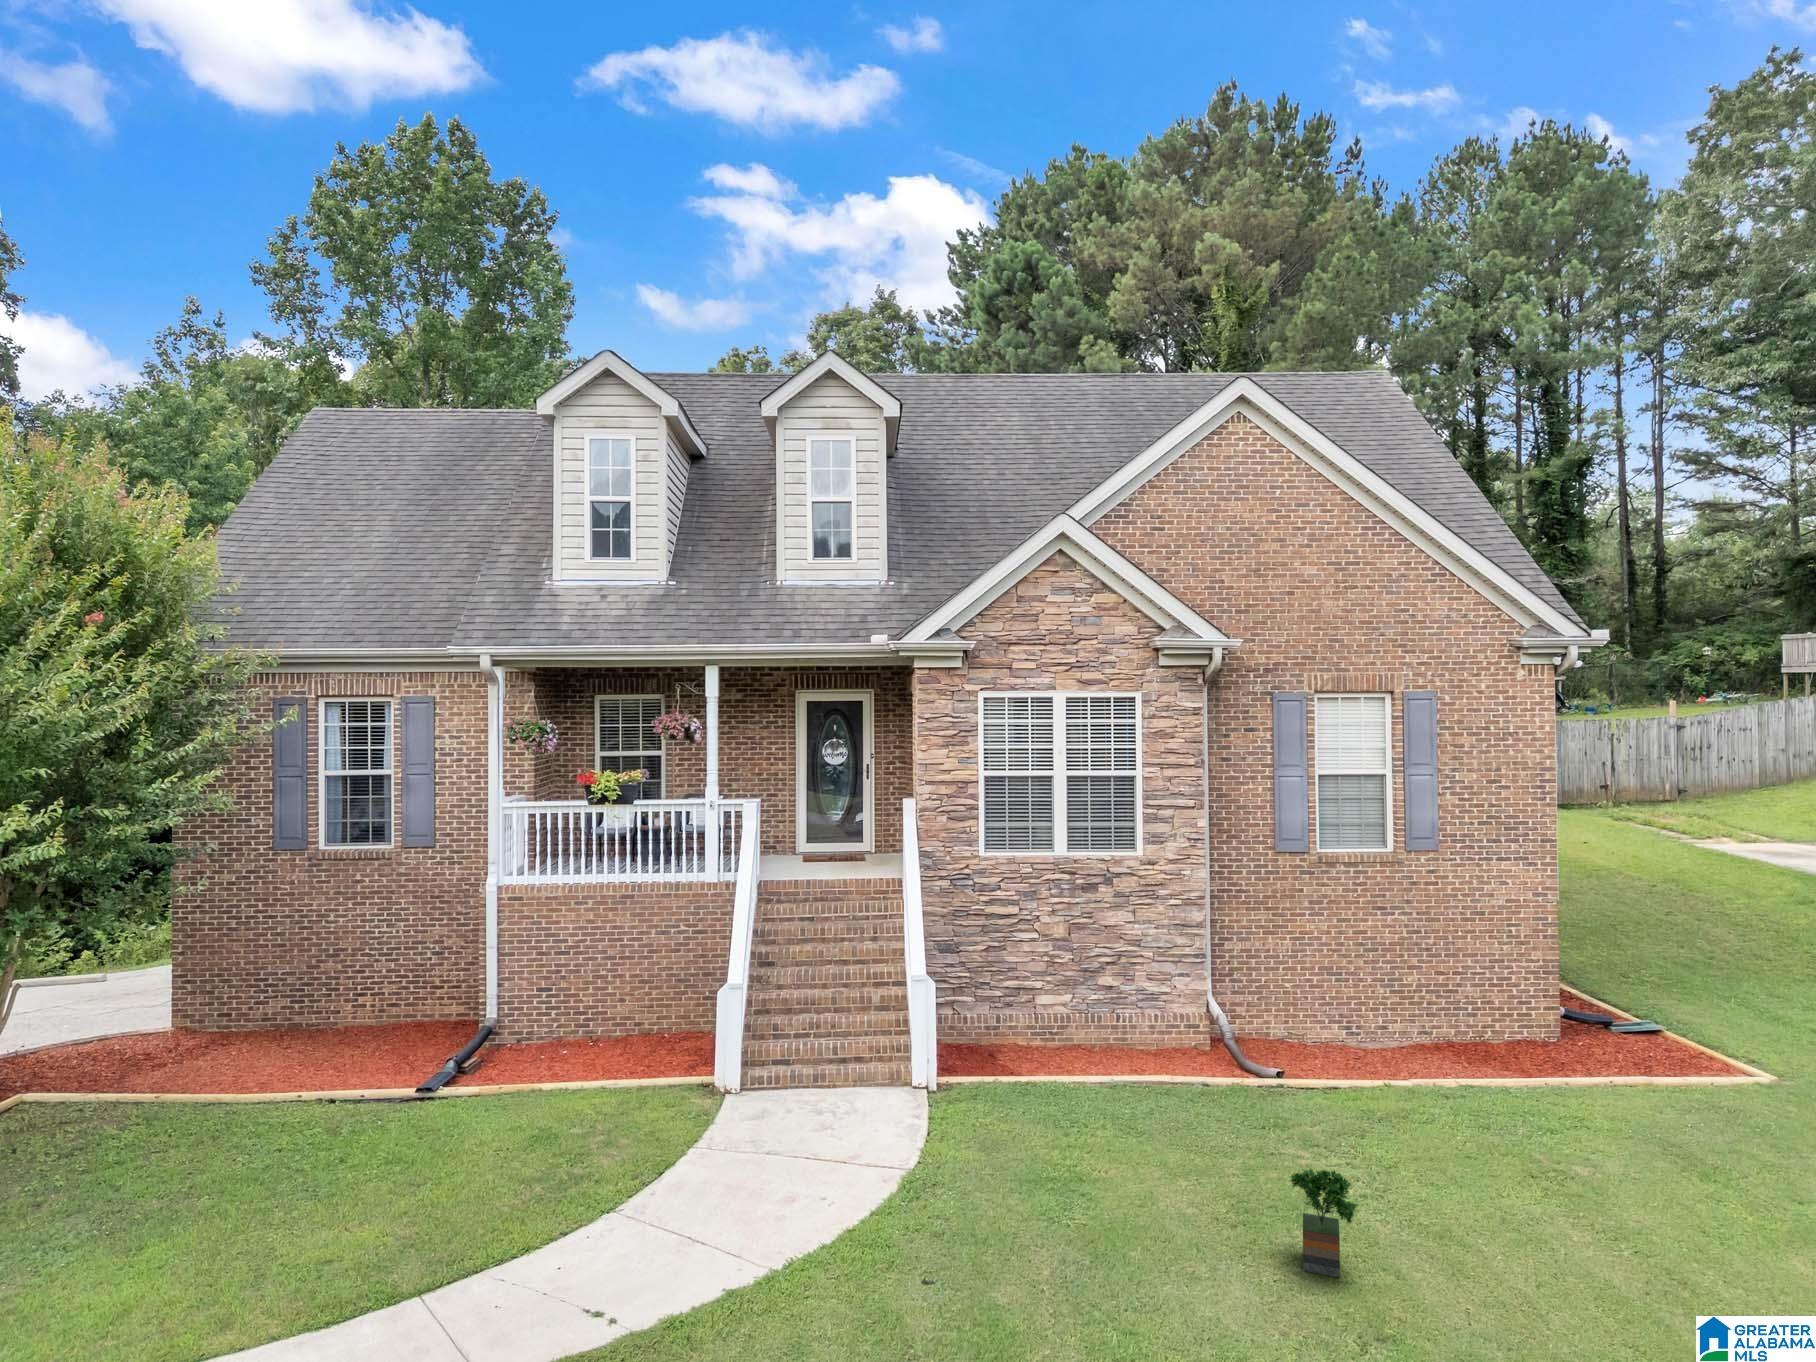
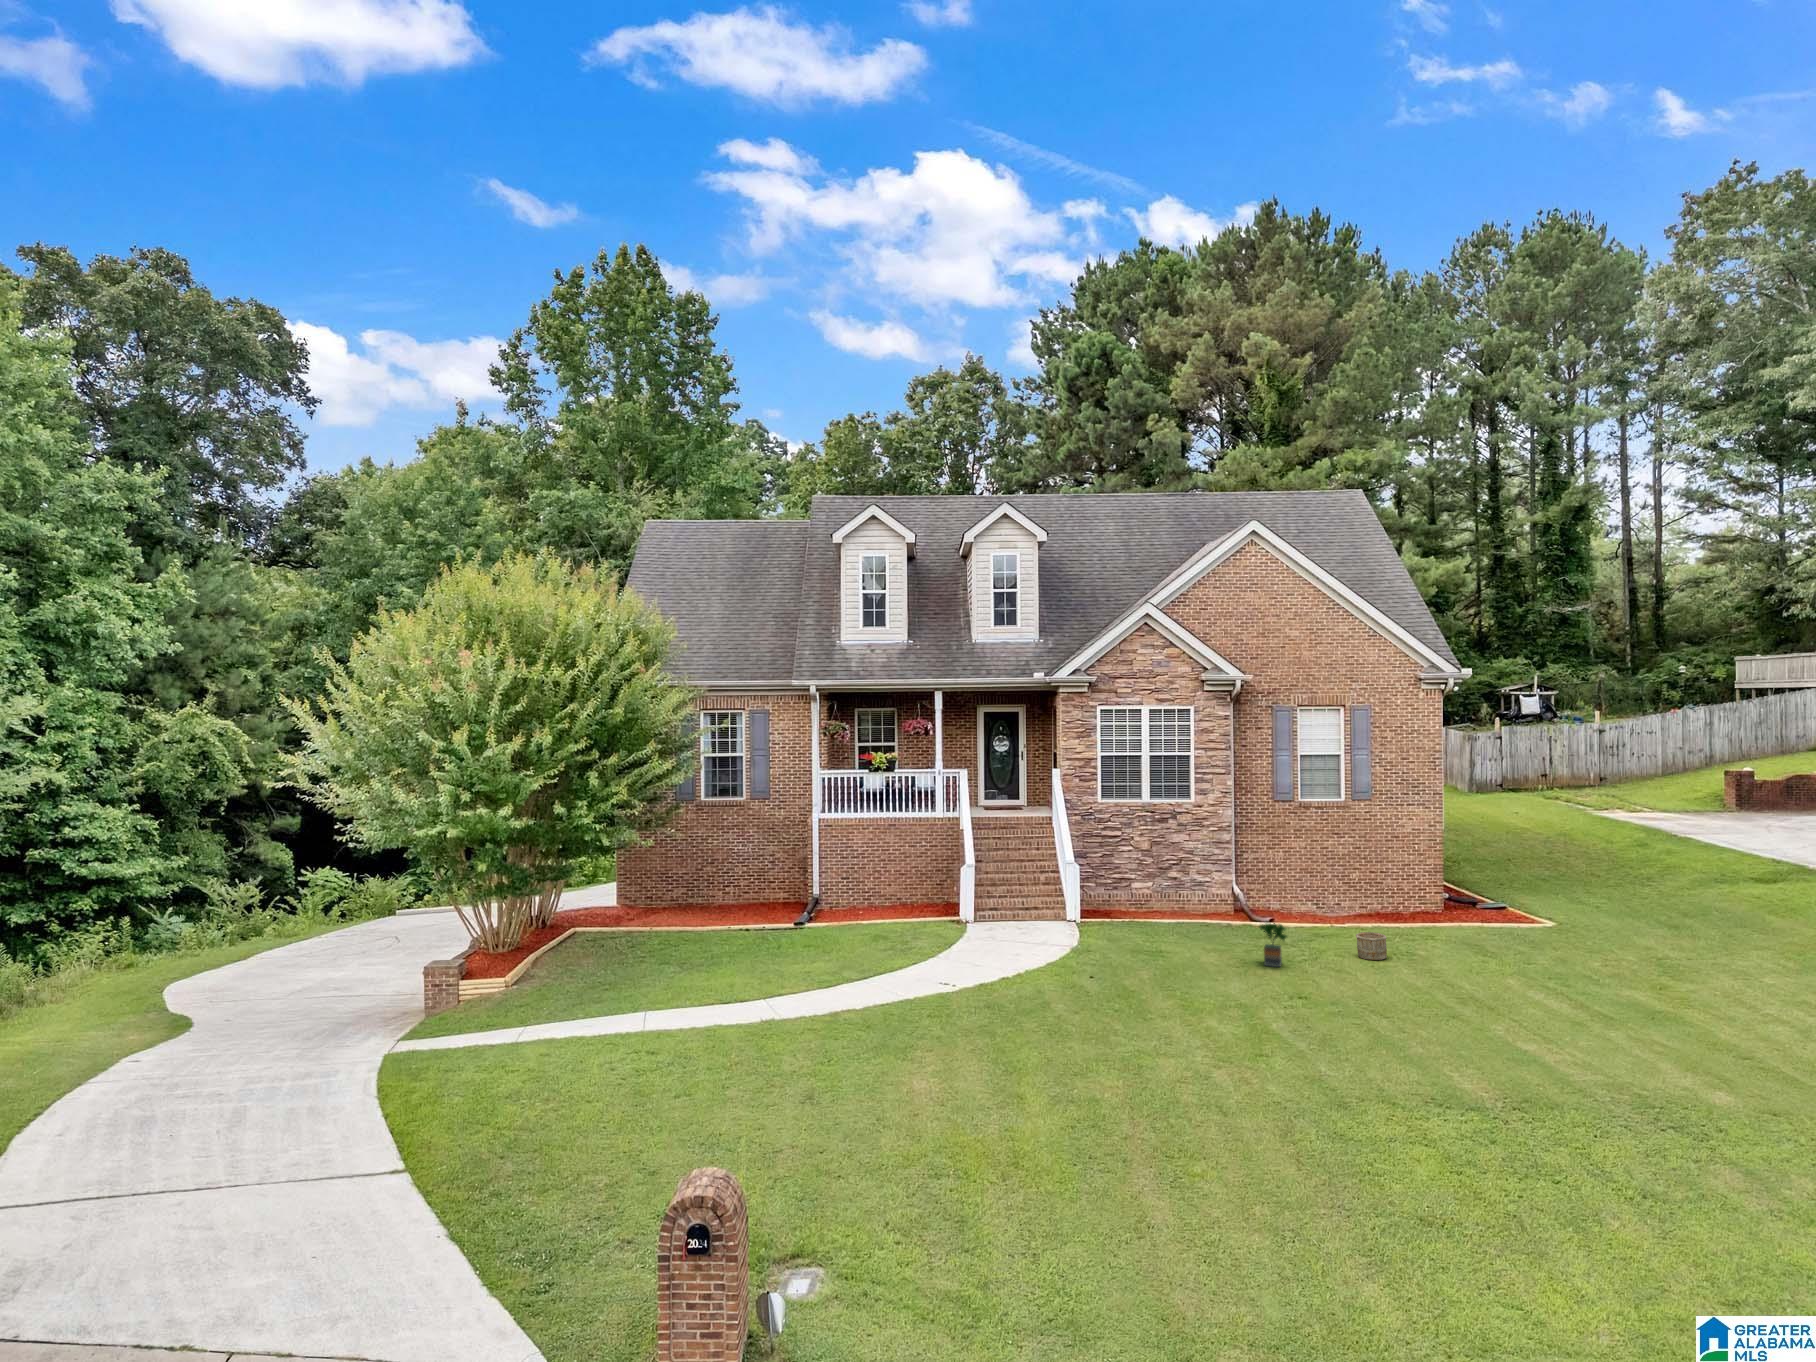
wooden bucket: none [1487,1168,1559,1243] -> present [1356,932,1387,960]

